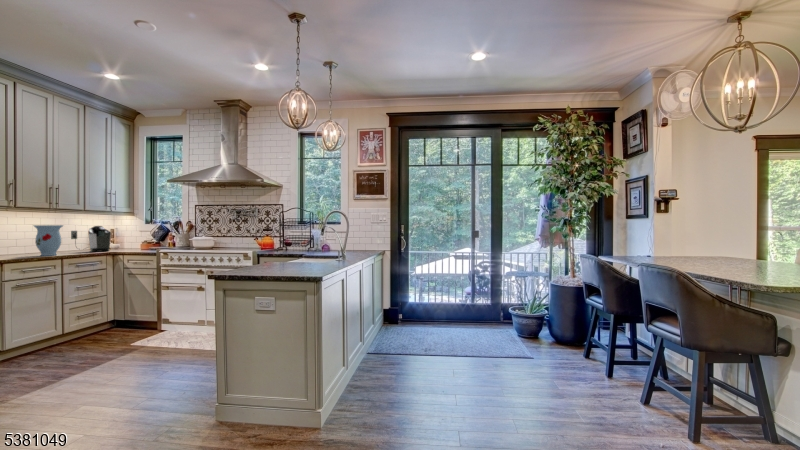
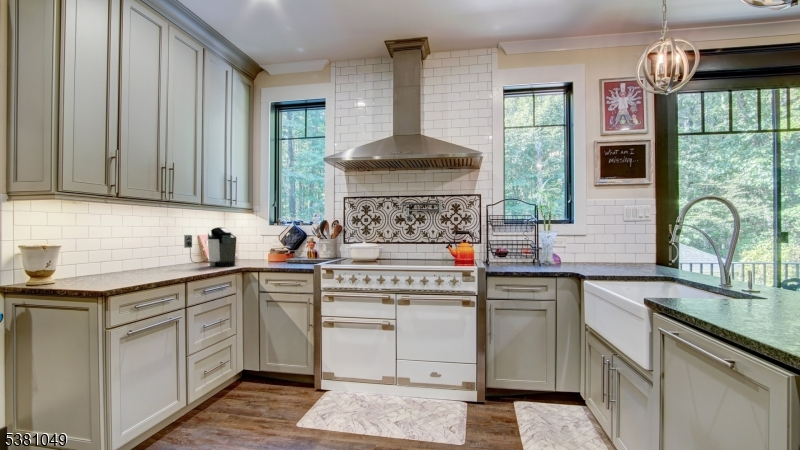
vase: present [34,225,63,256] -> none [141,225,185,276]

